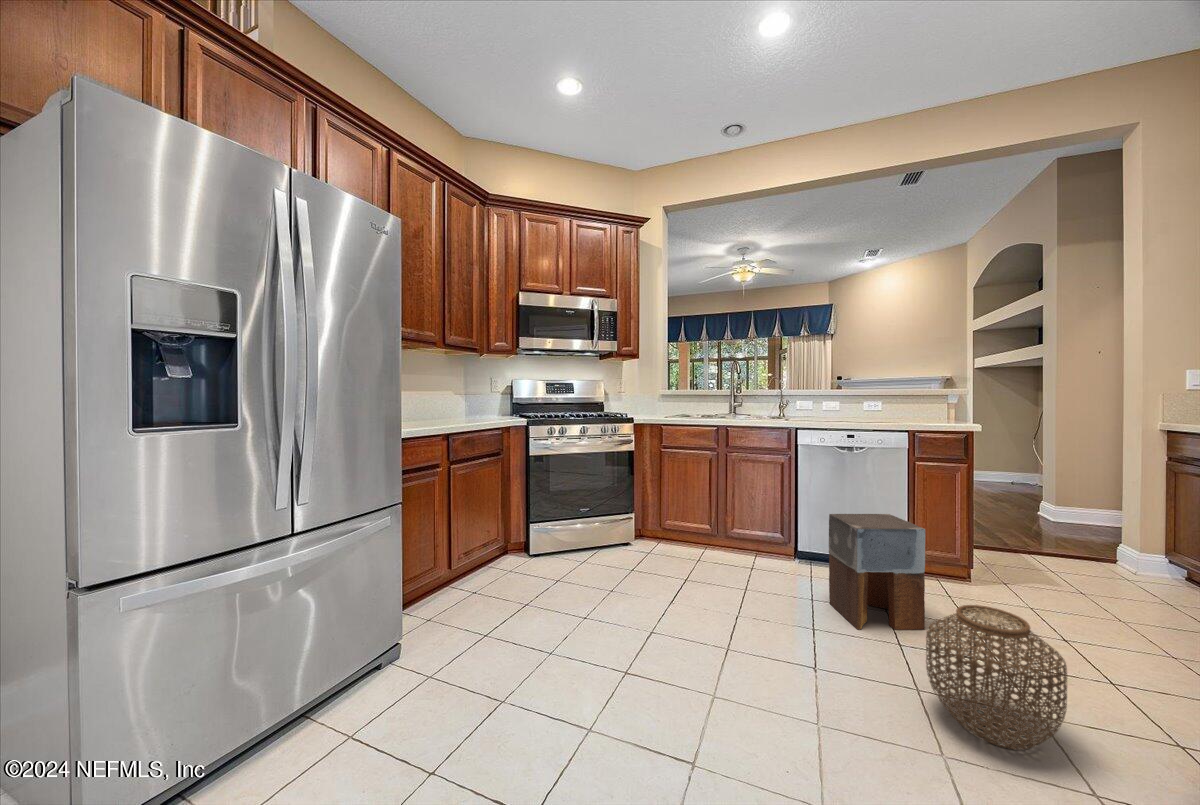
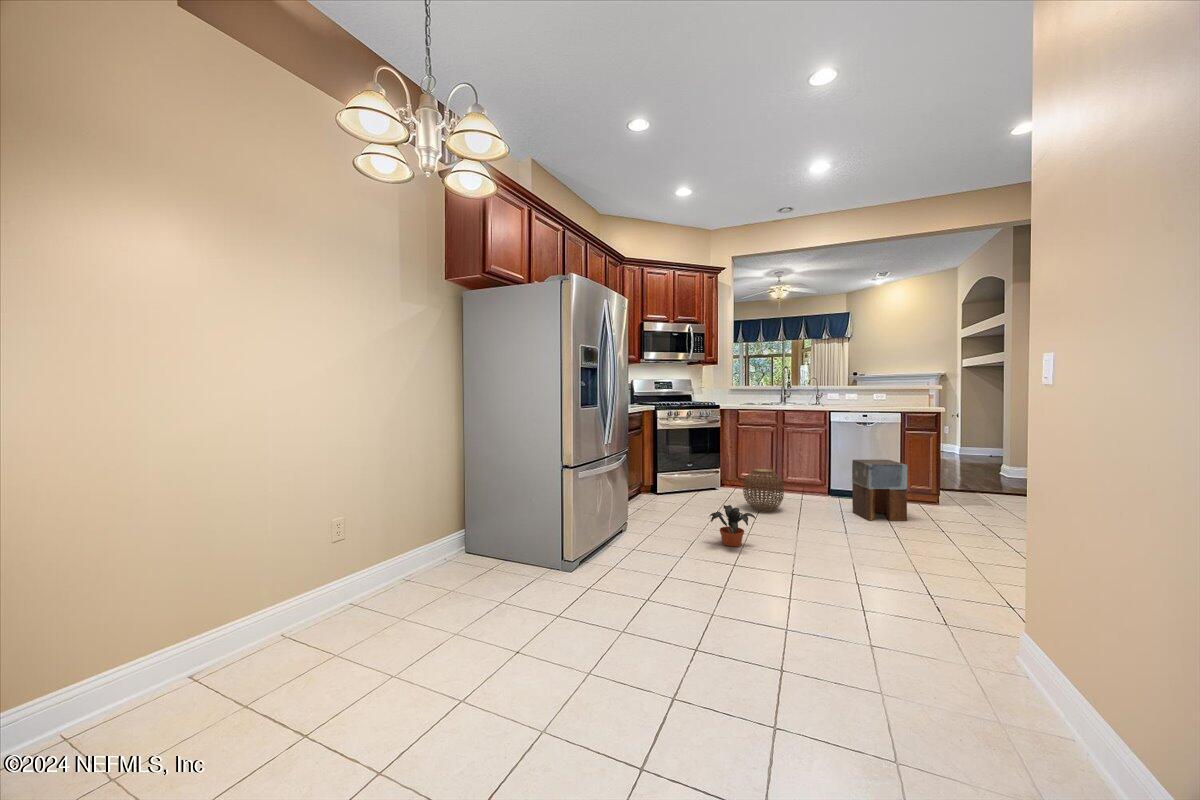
woven basket: present [926,605,1067,749] -> present [743,468,784,512]
potted plant: none [524,622,625,724] -> present [710,505,756,546]

